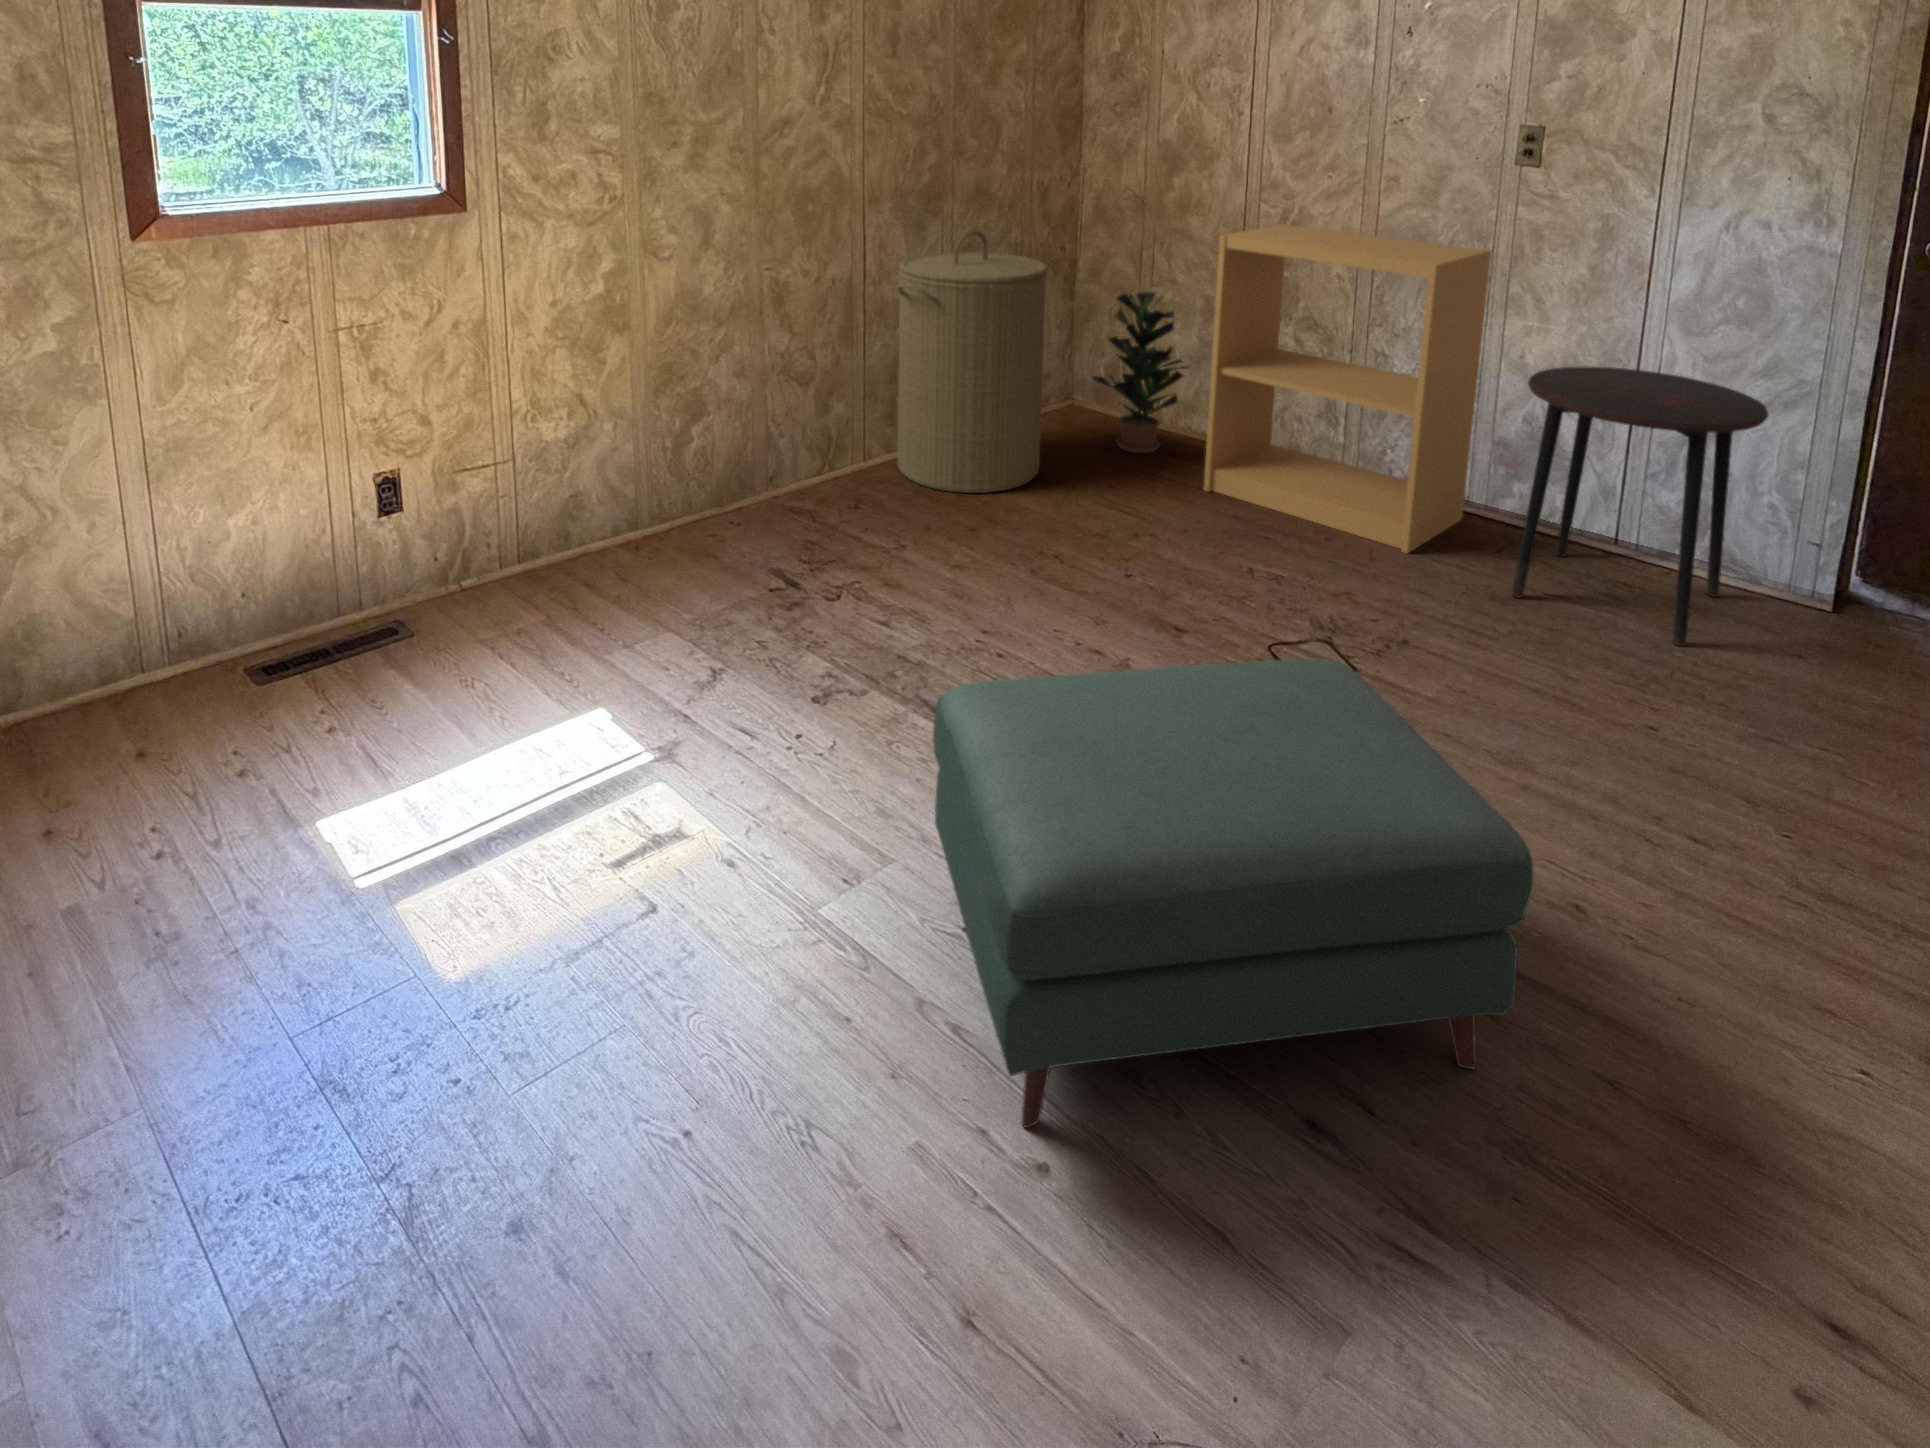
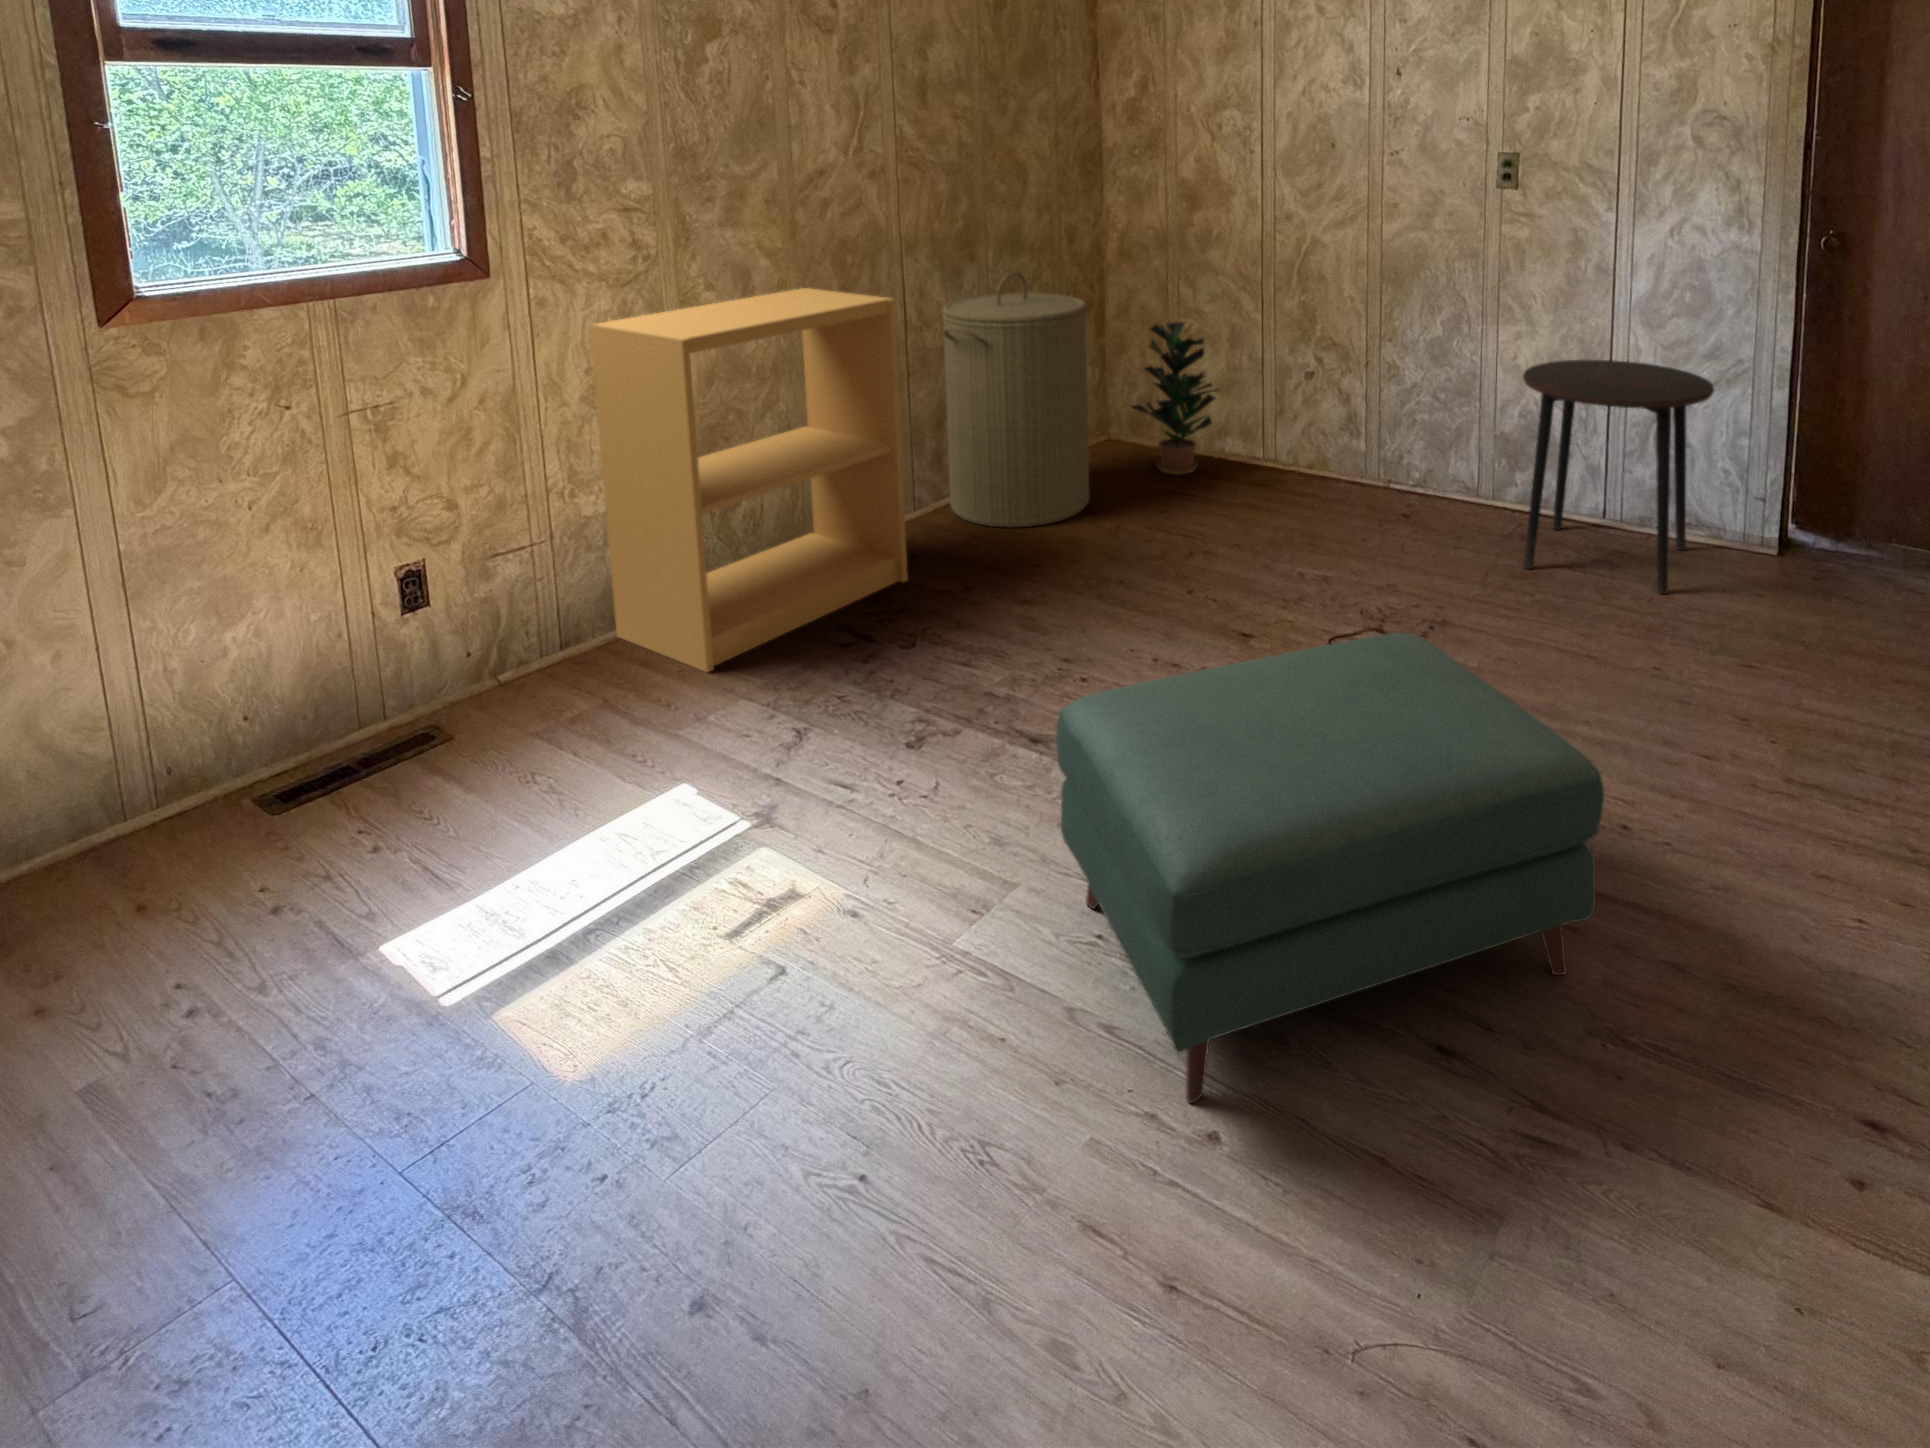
bookshelf: present [1204,224,1491,553] -> present [590,288,908,672]

